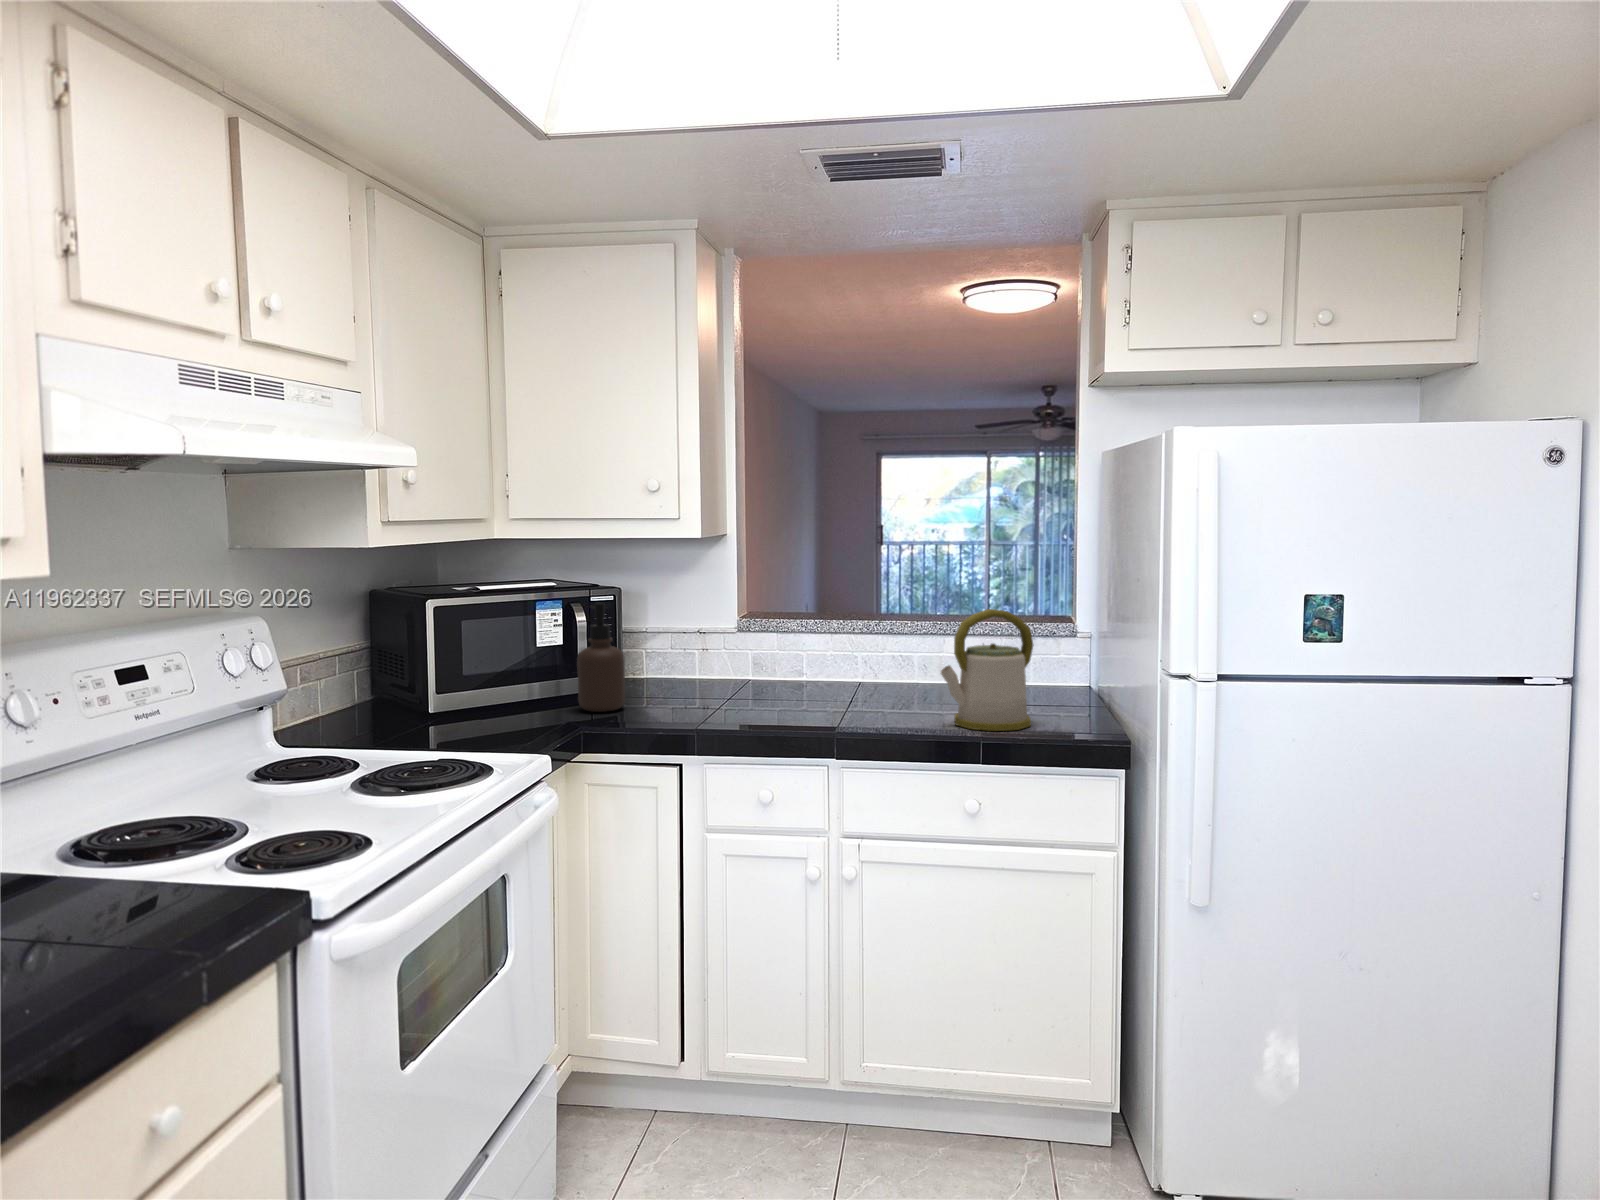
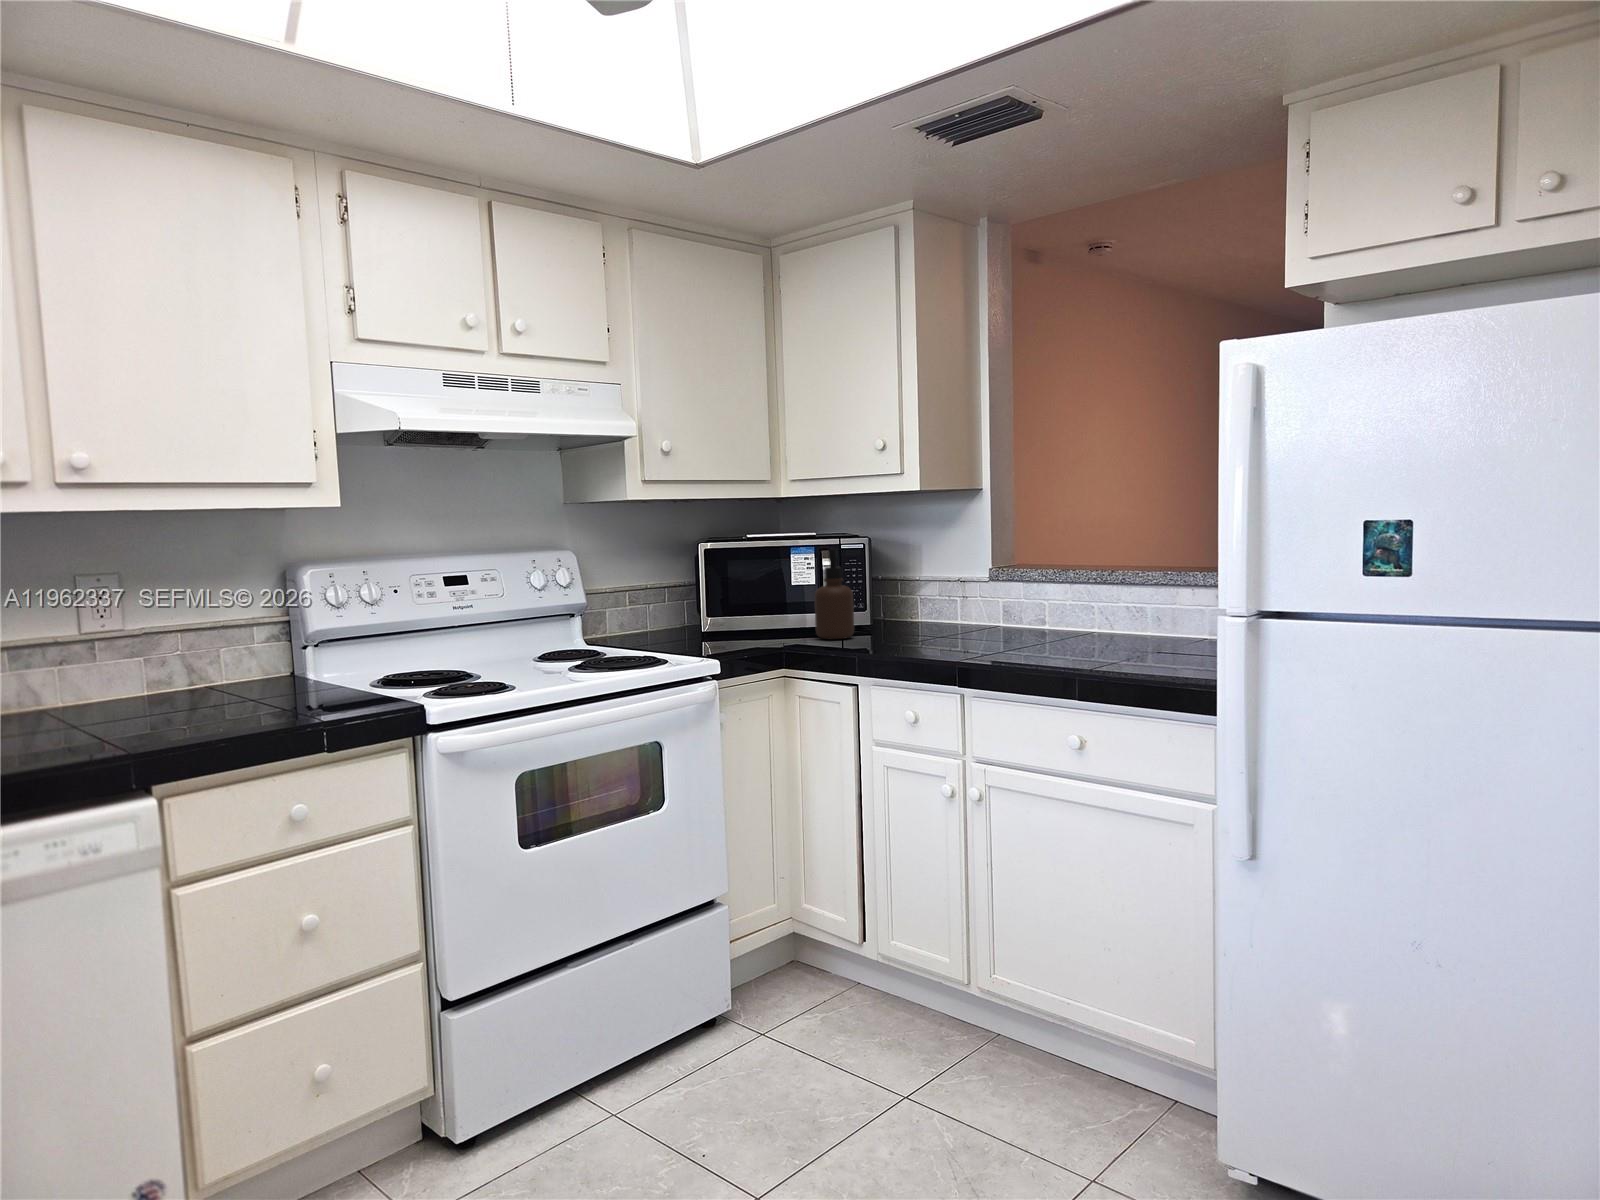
kettle: present [941,609,1034,731] -> none [1070,550,1168,671]

